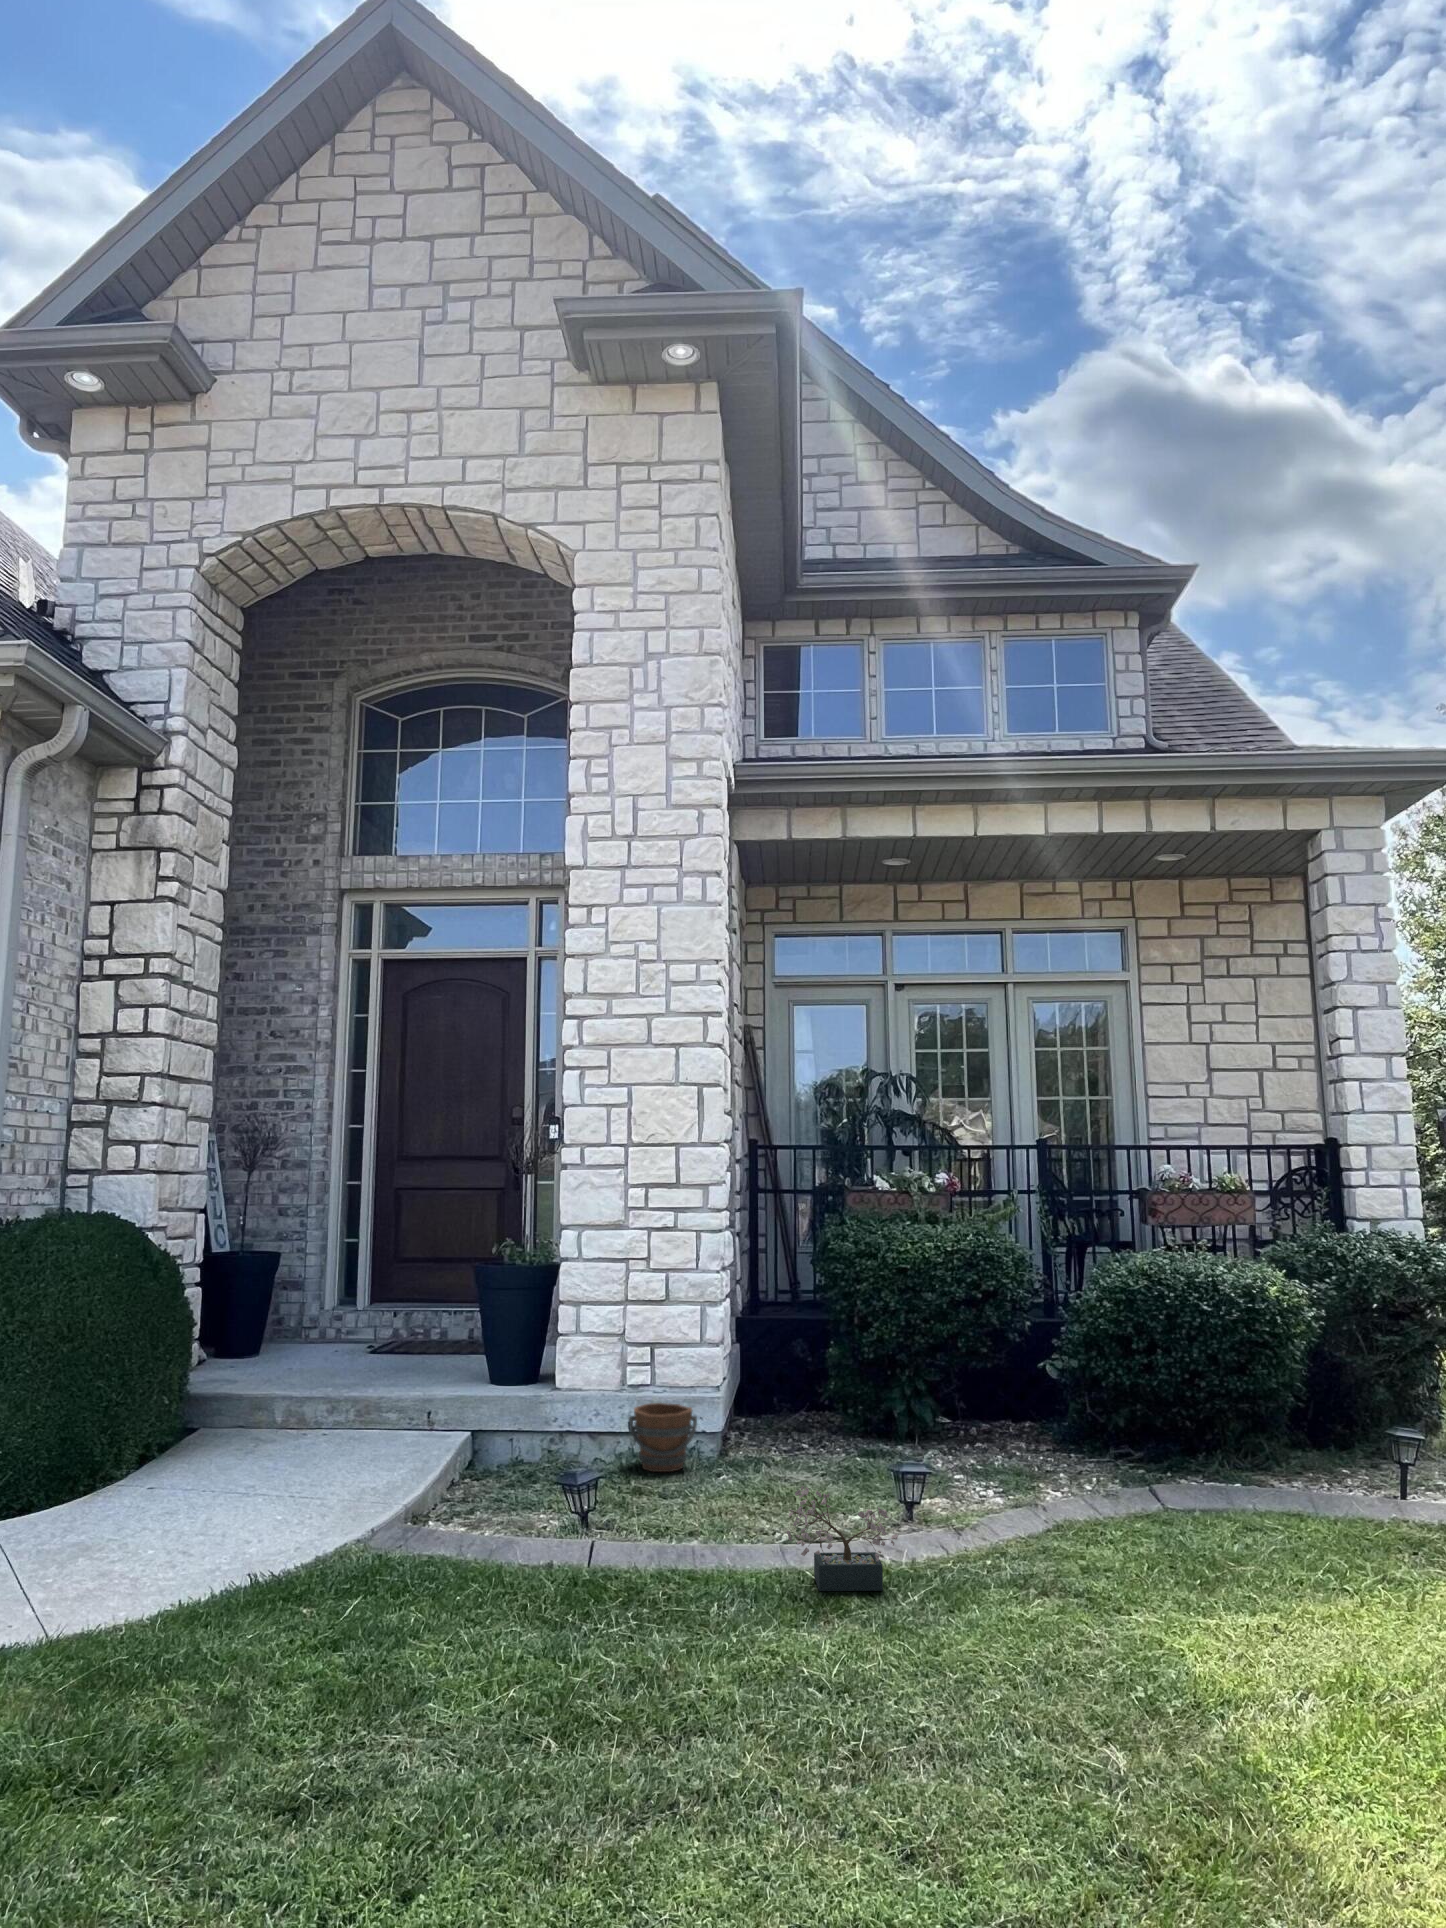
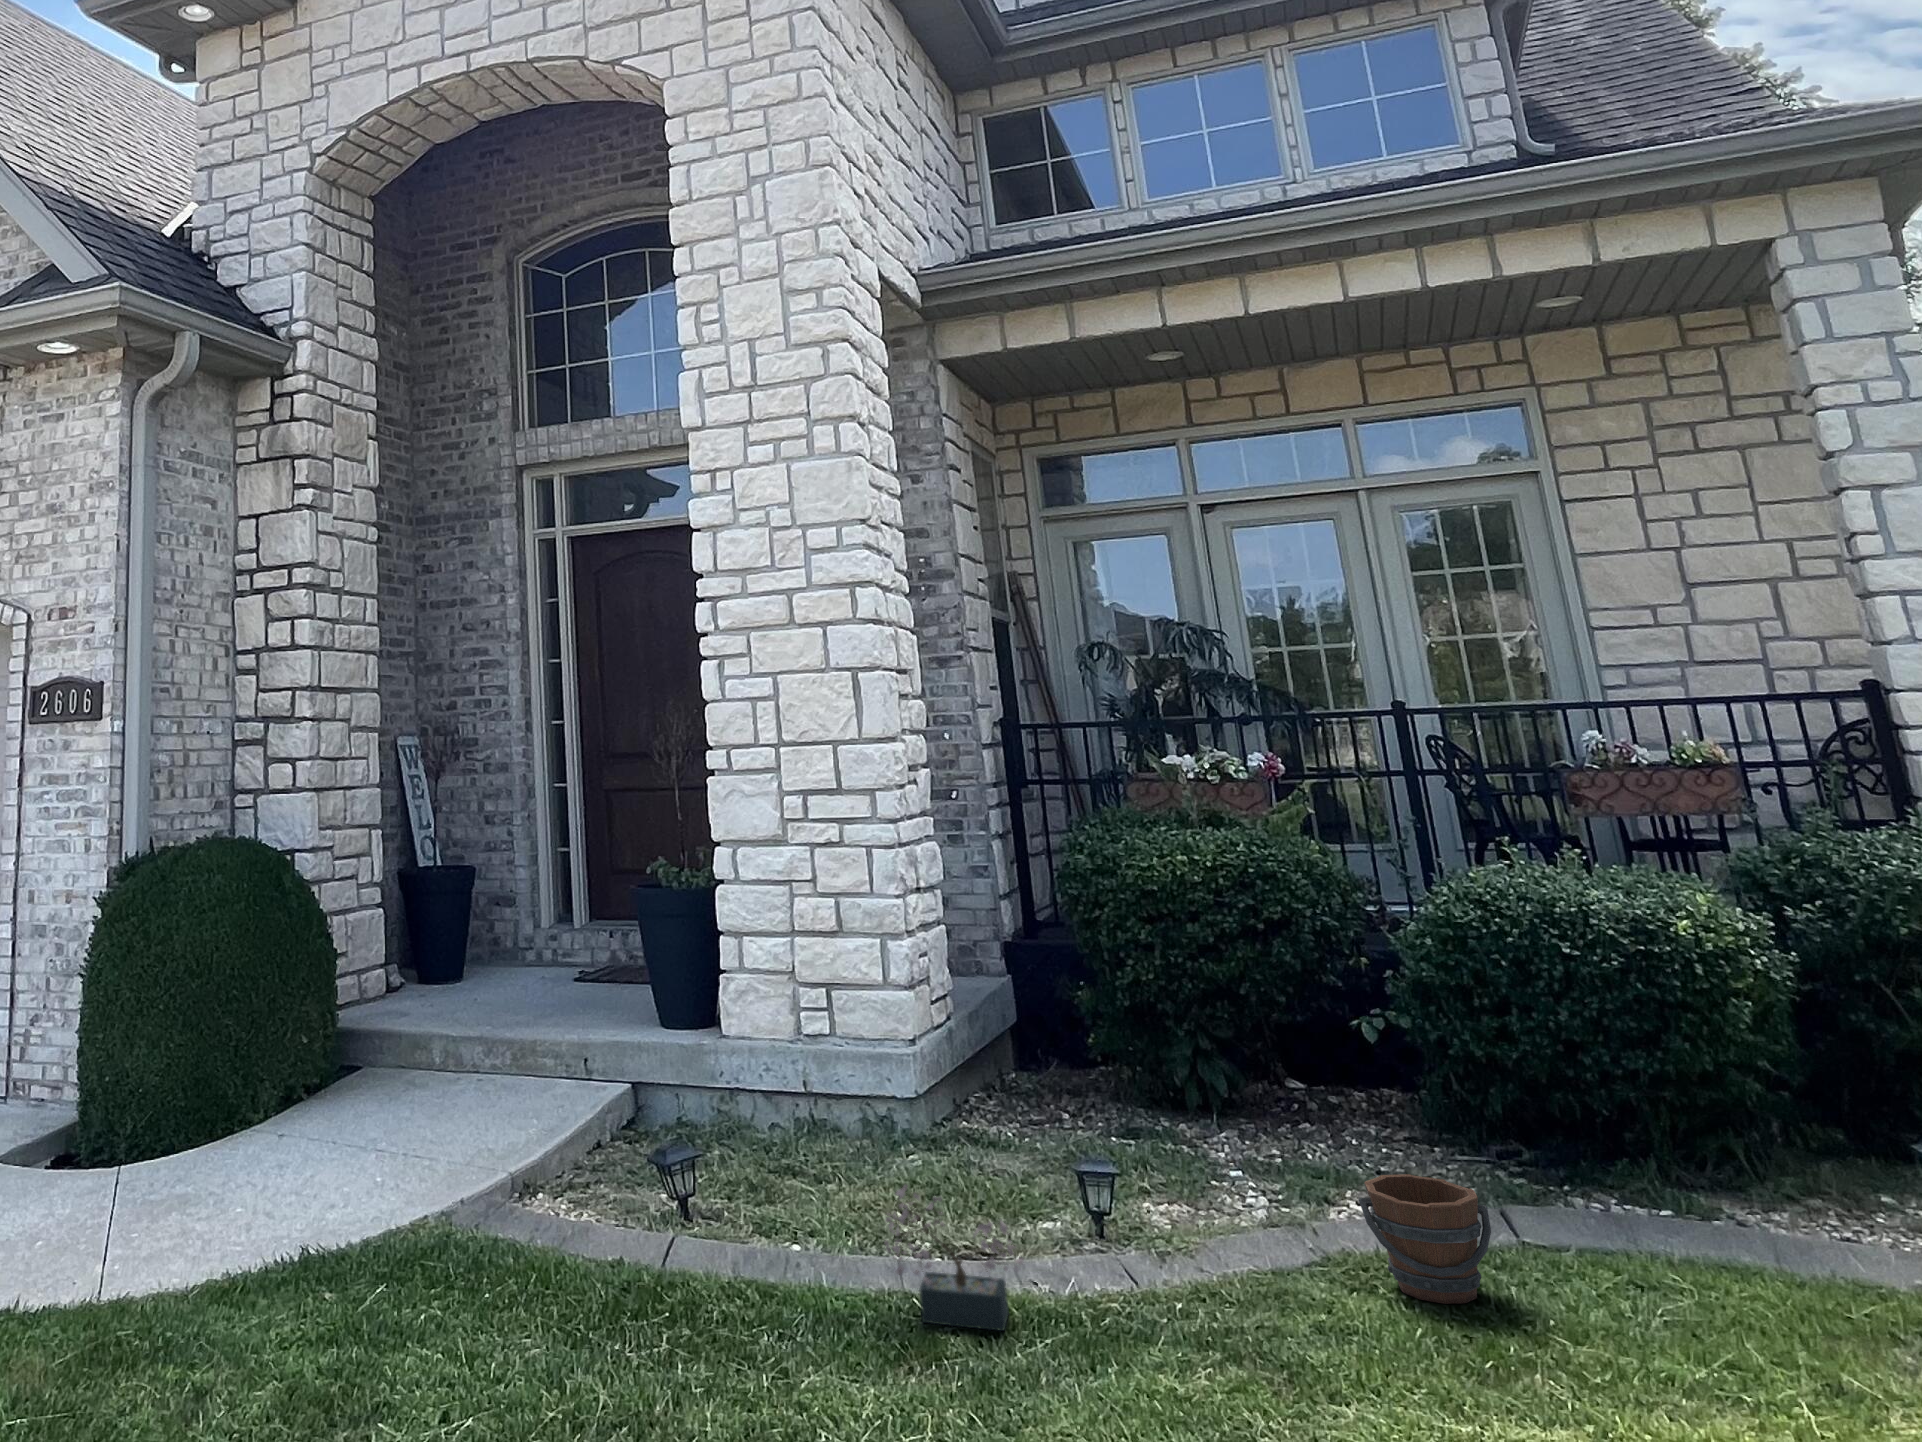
bucket: present [628,1403,697,1472] -> present [1359,1174,1491,1304]

